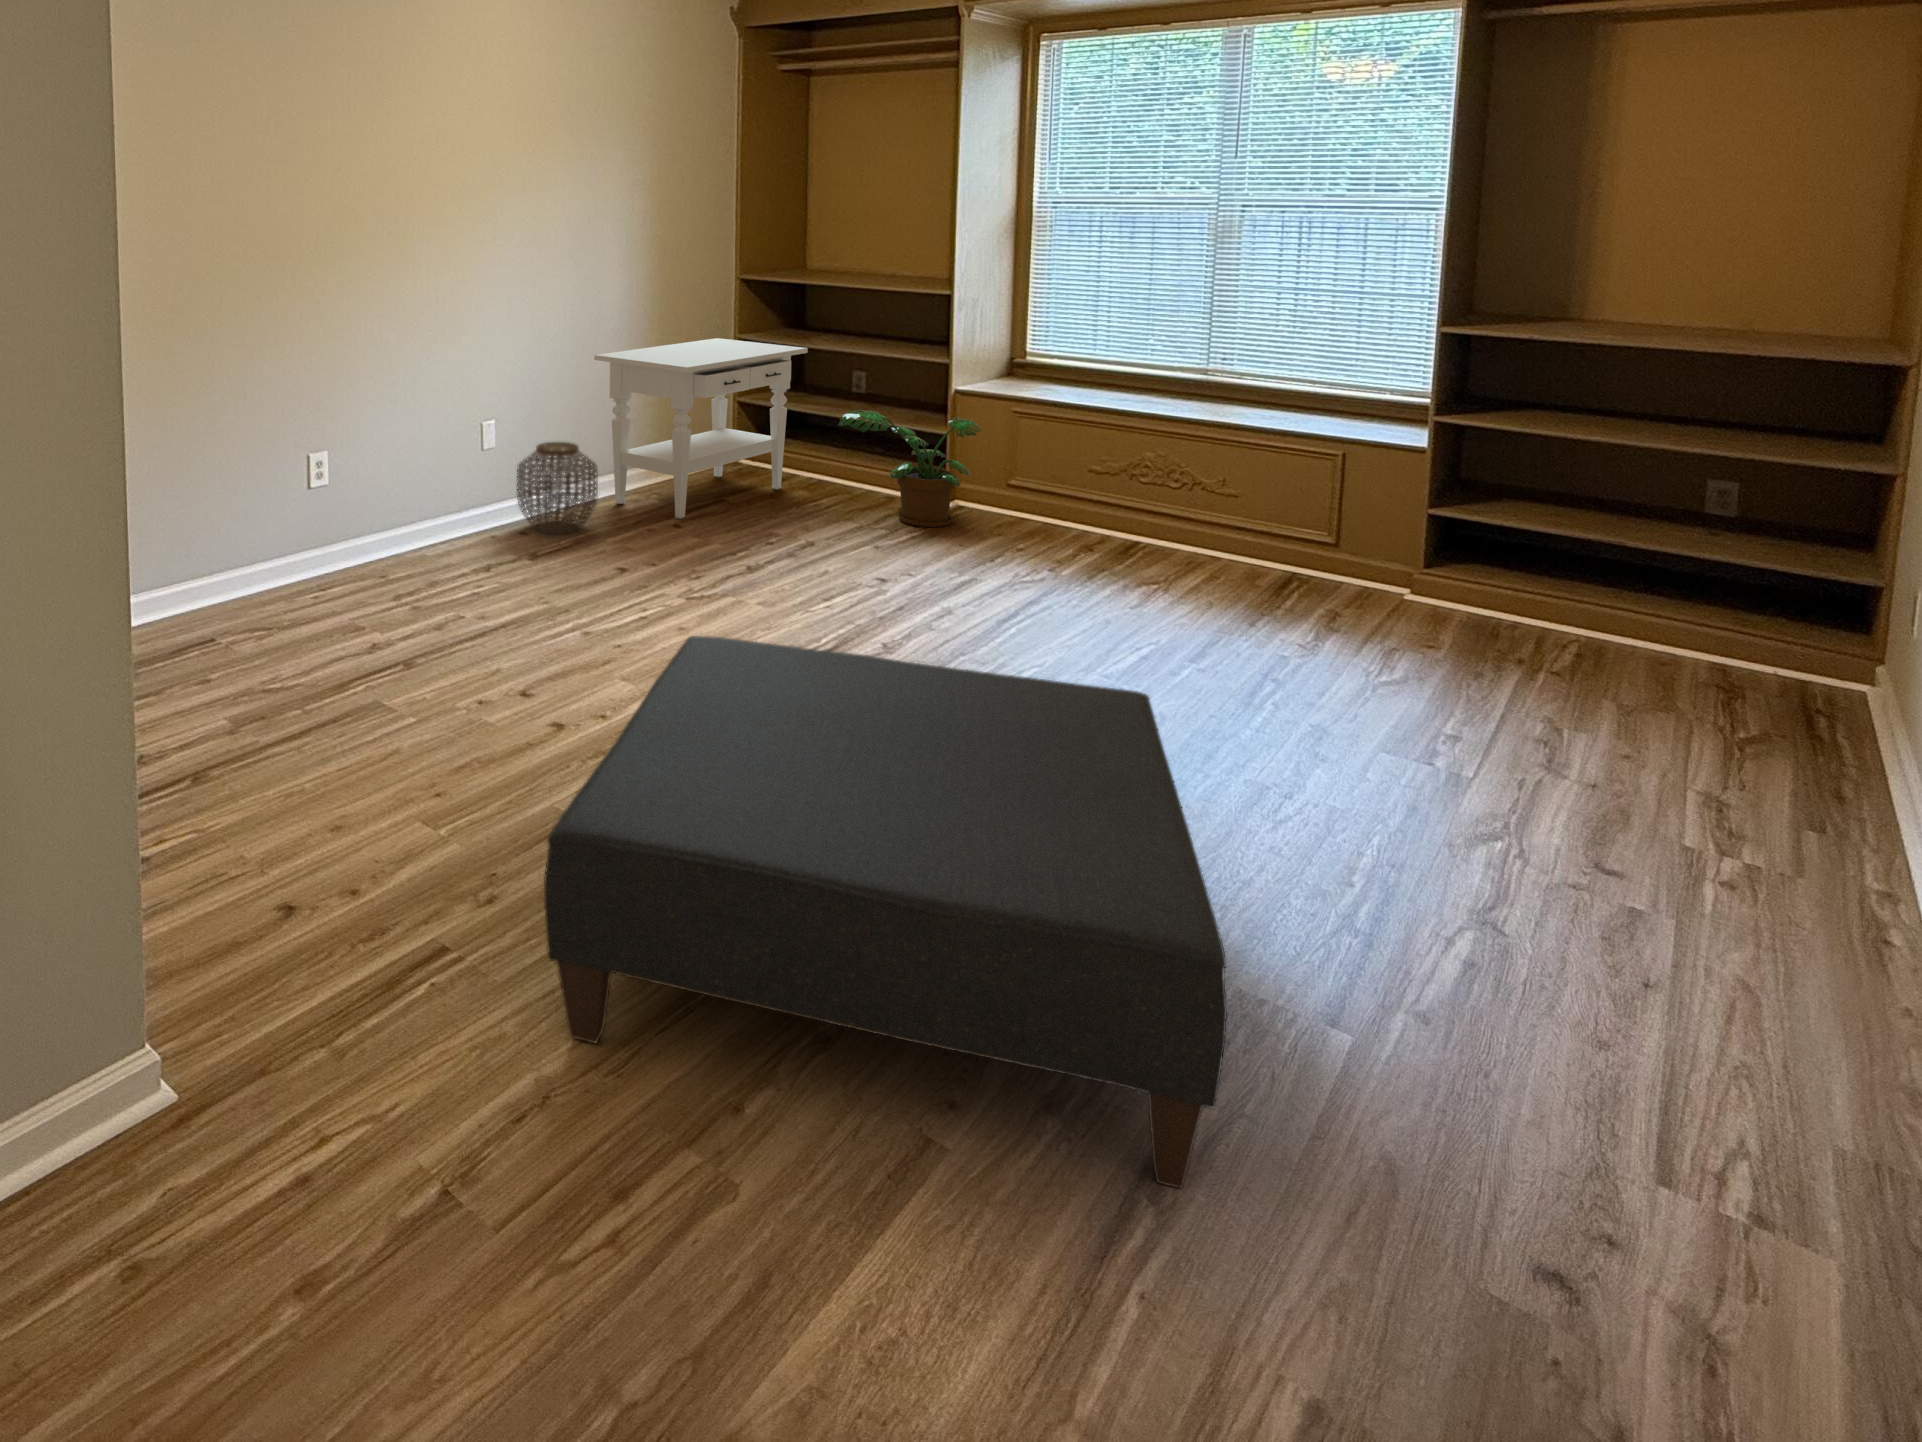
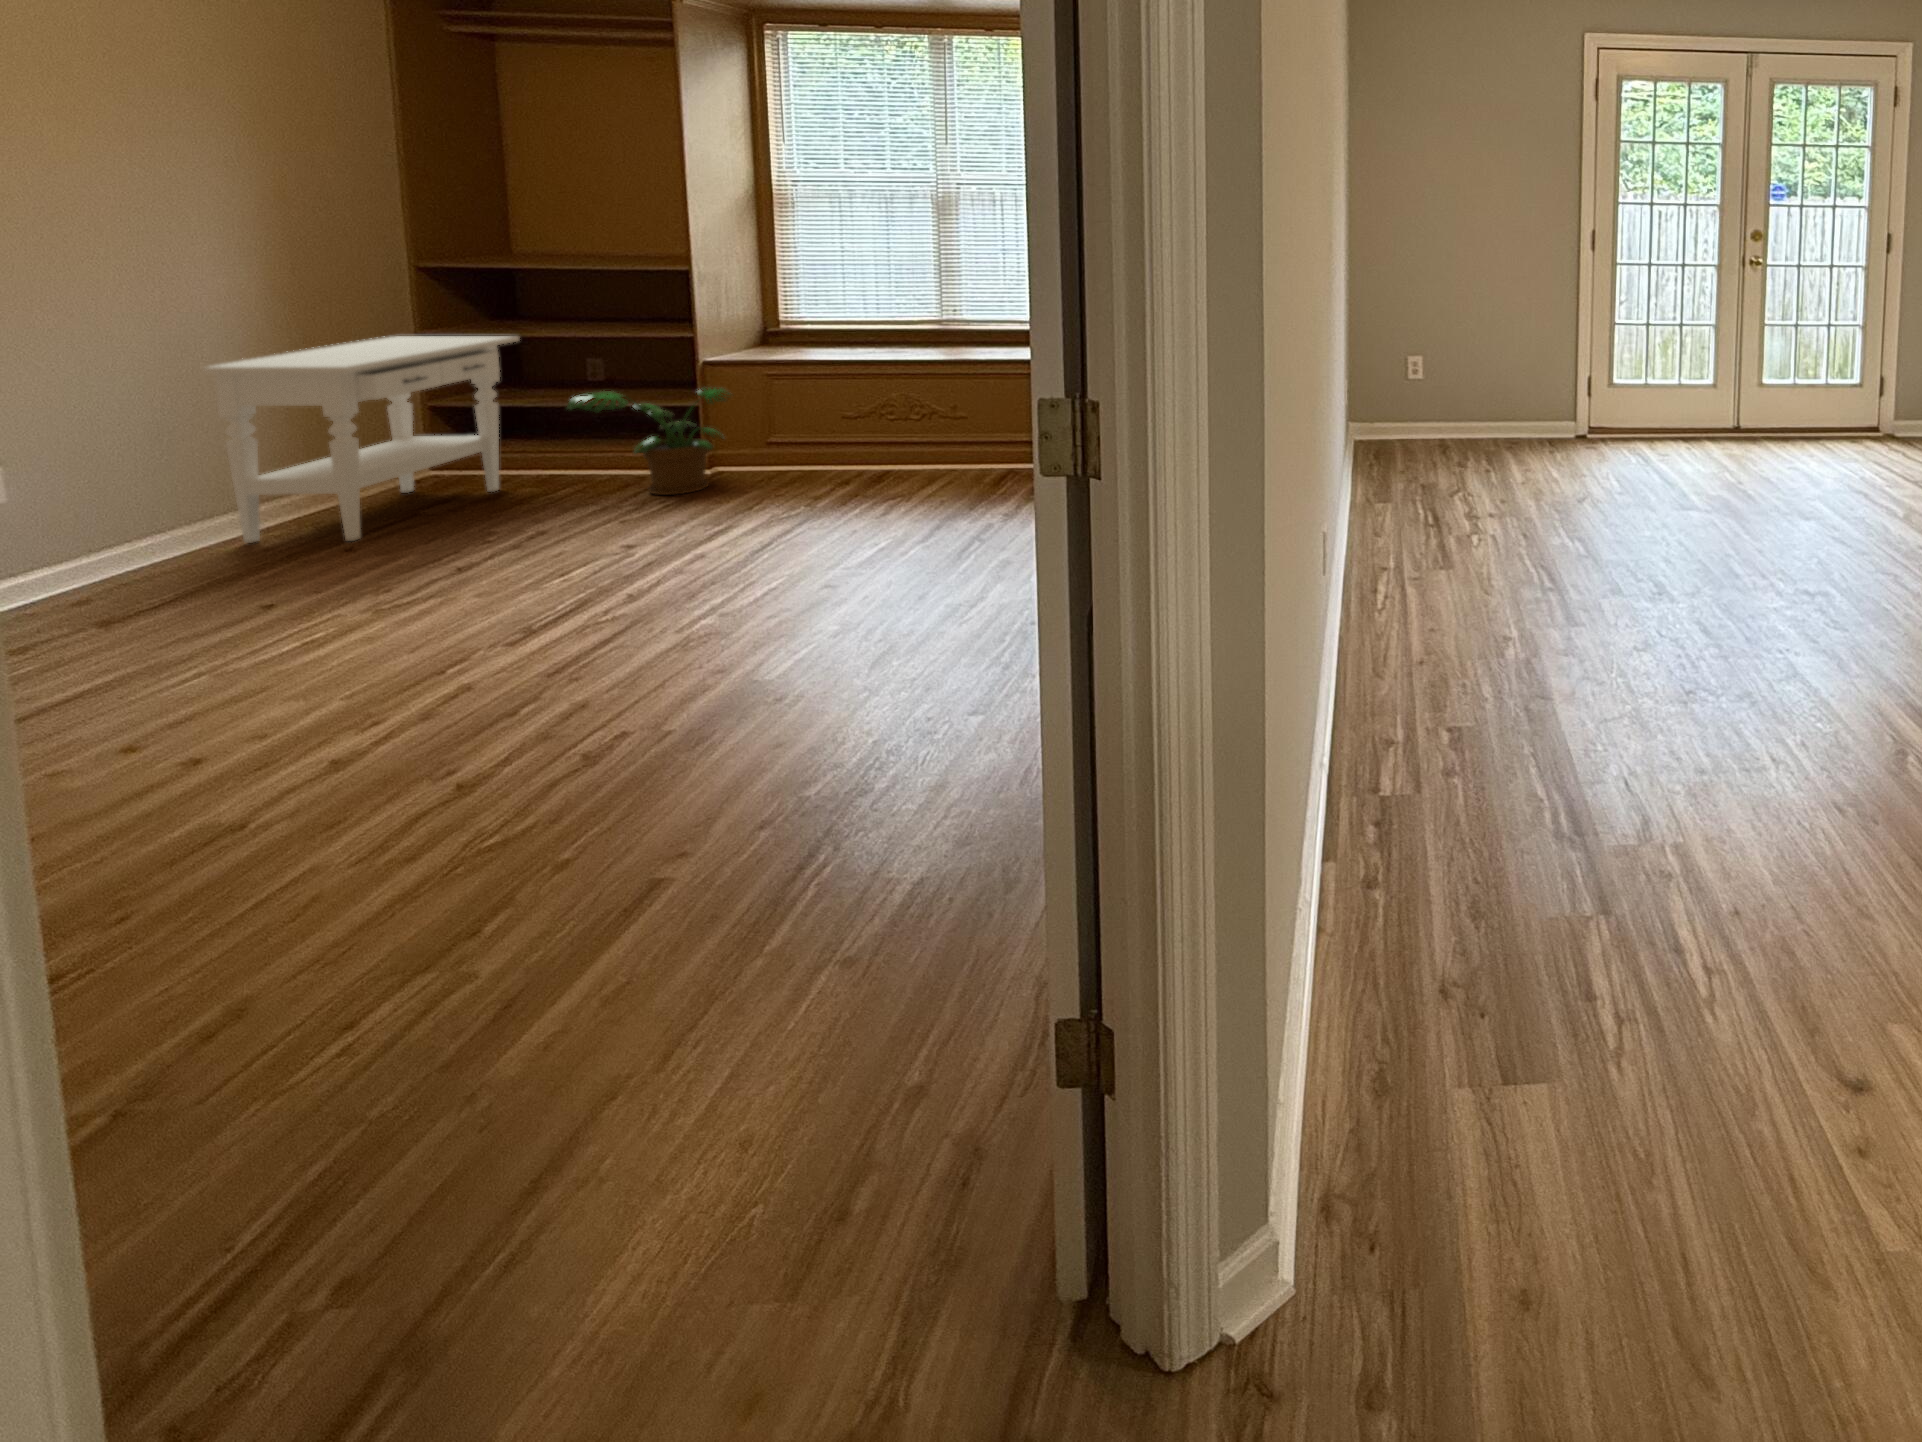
woven basket: present [517,442,598,534] -> none [56,477,213,594]
ottoman: present [544,636,1227,1188] -> none [209,549,874,970]

